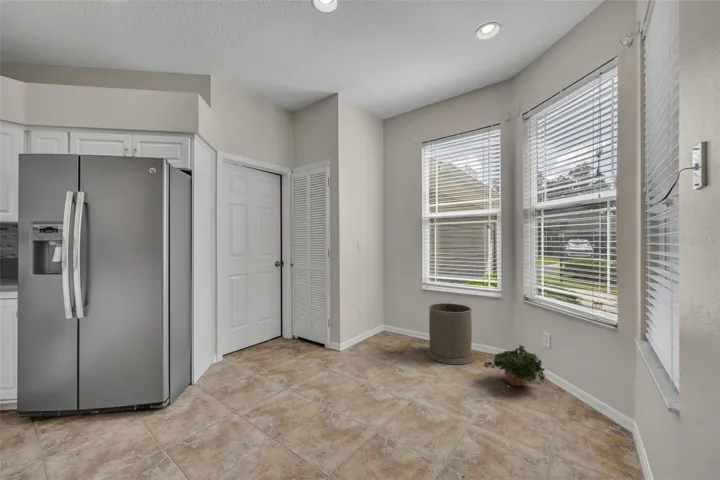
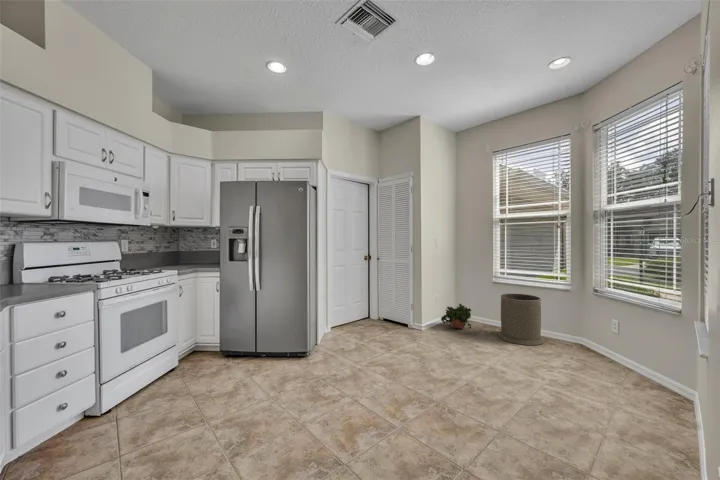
potted plant: present [484,345,545,391] -> present [441,304,471,328]

